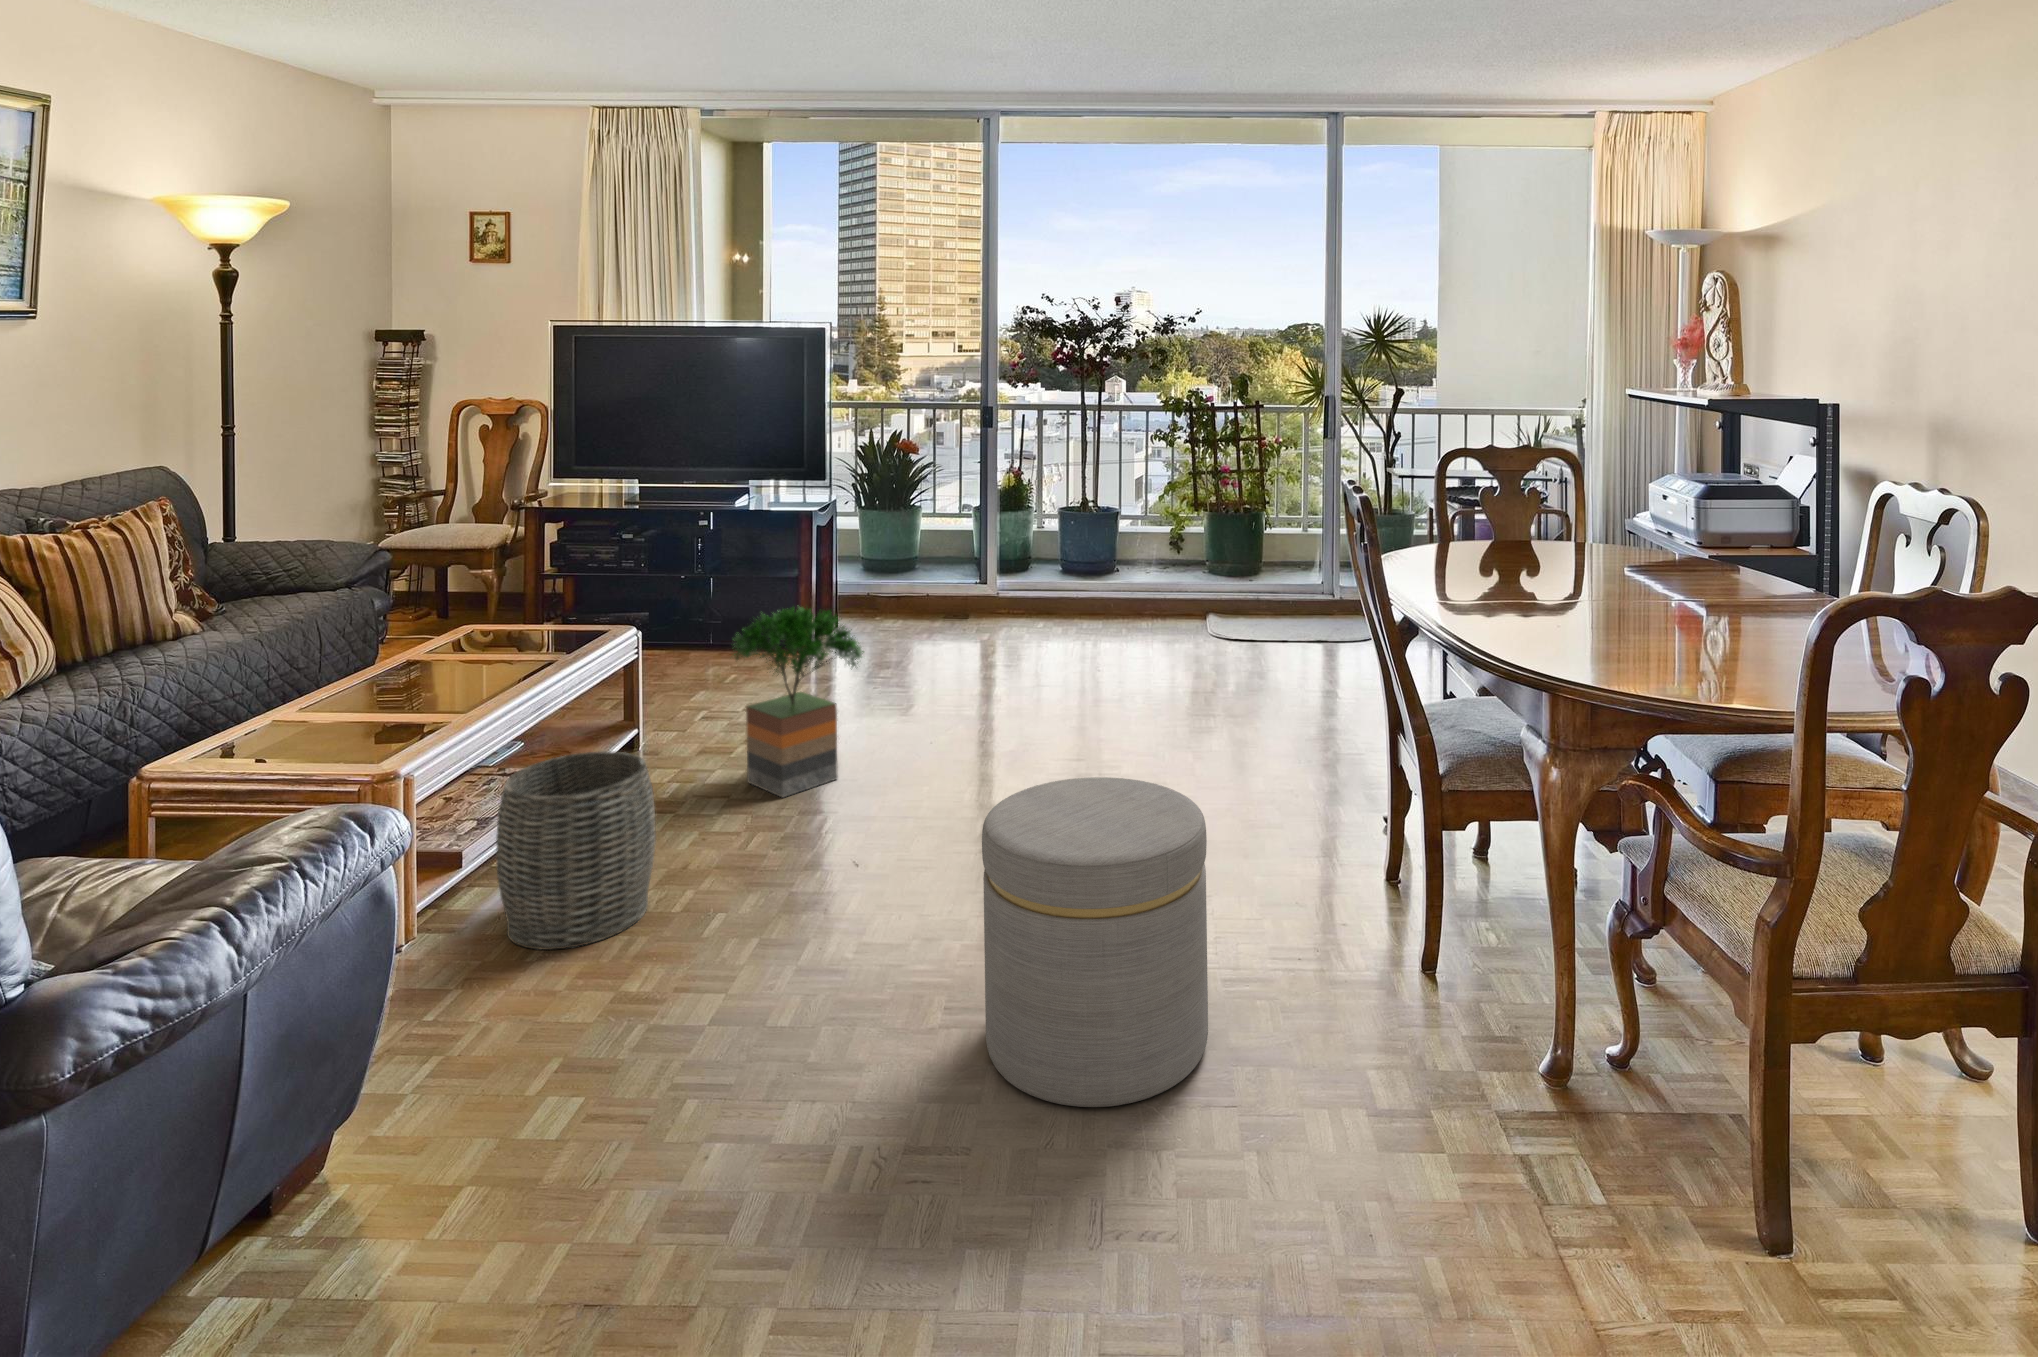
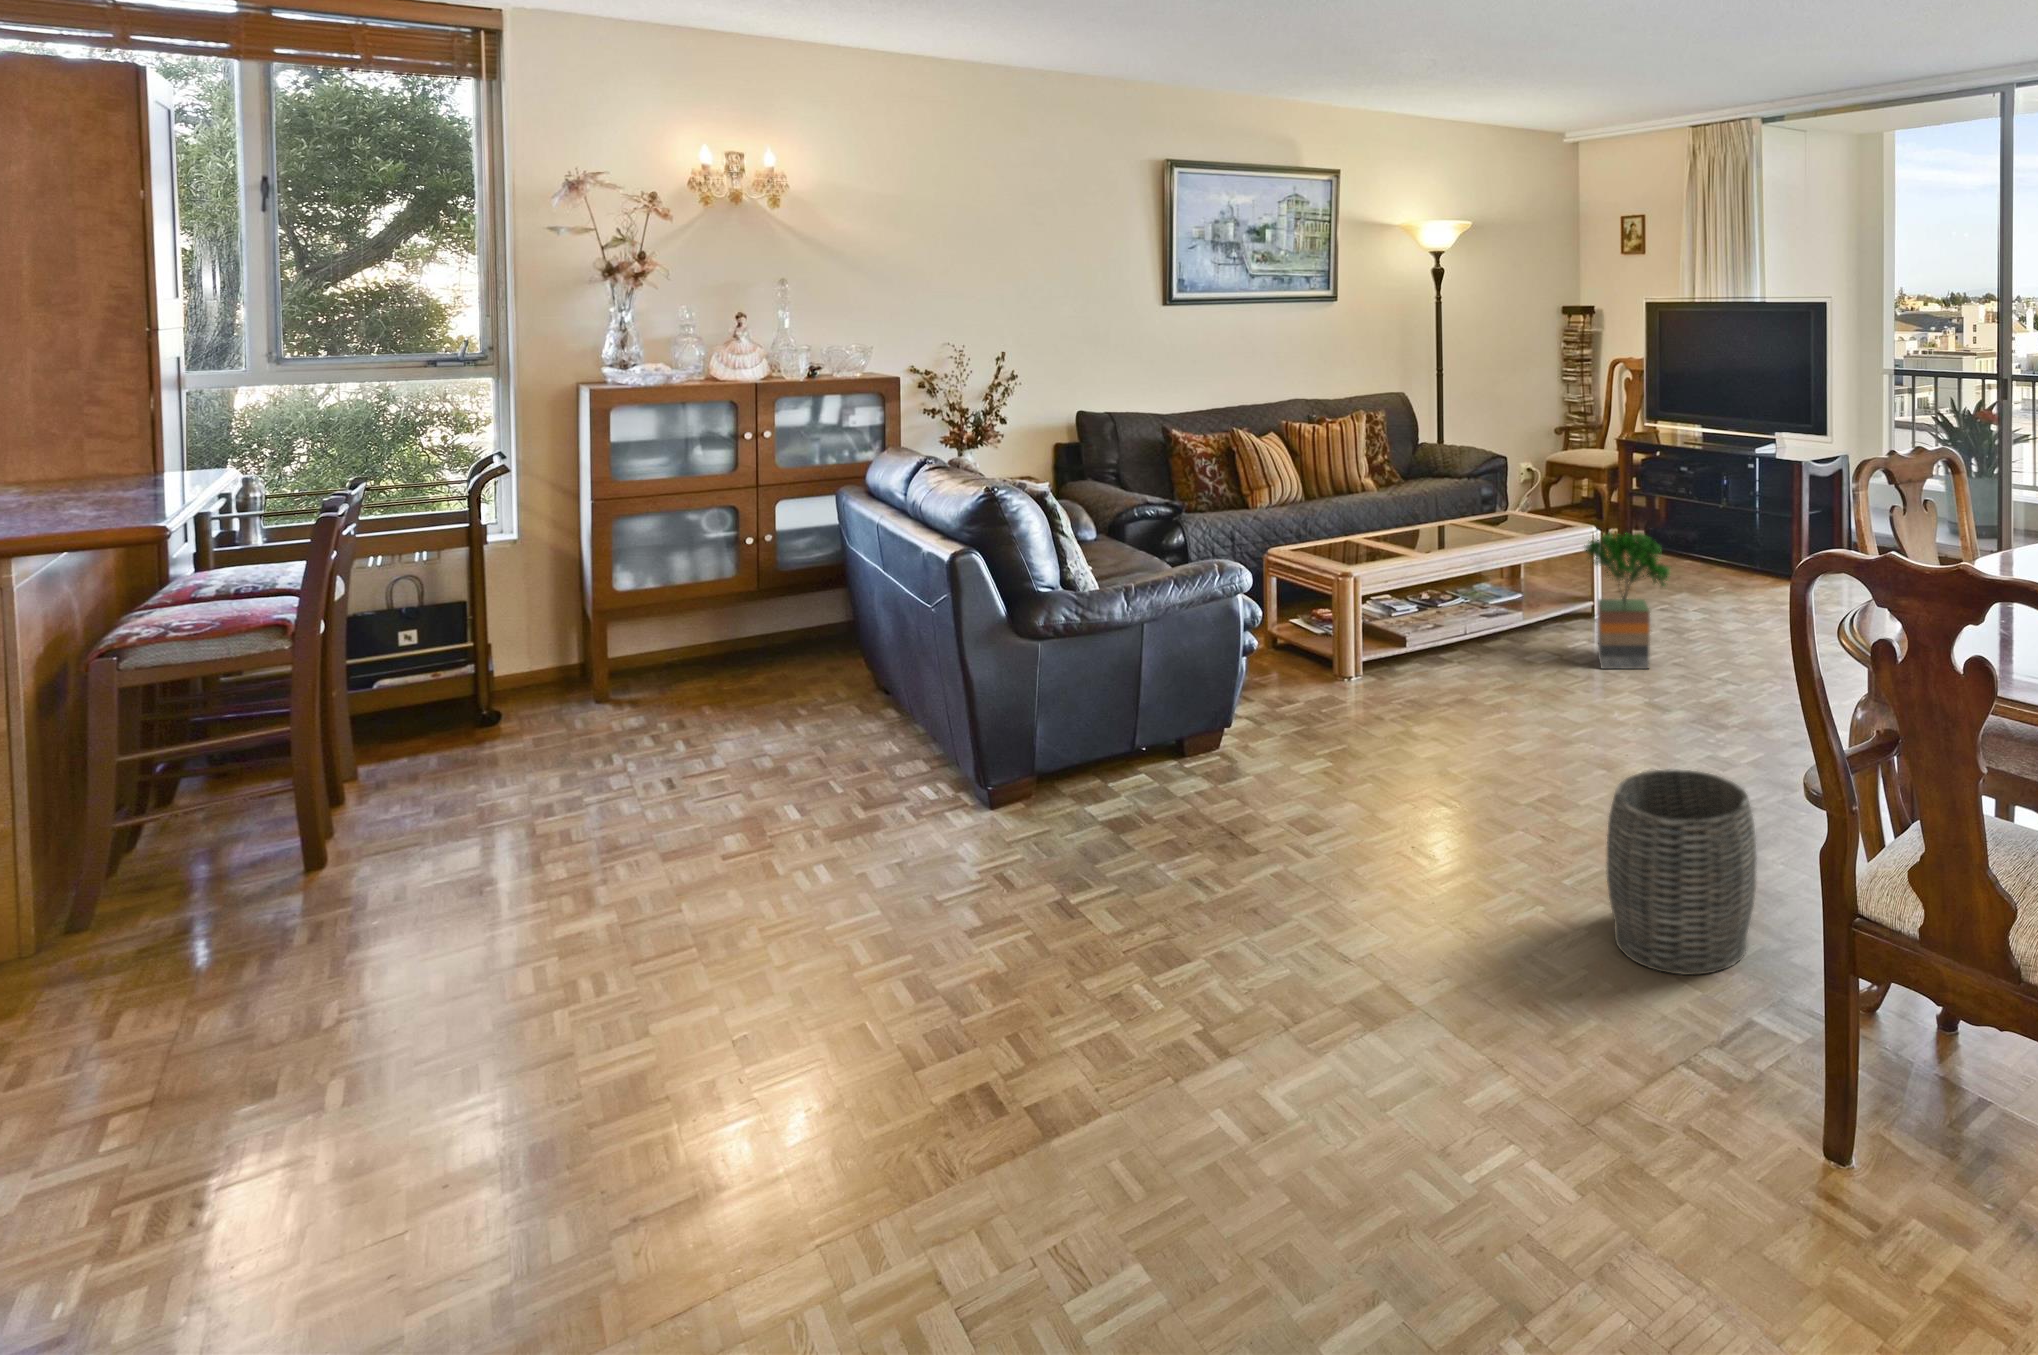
woven basket: present [496,751,656,950] -> present [1606,769,1757,975]
ottoman: present [982,777,1208,1107] -> none [1457,659,1611,867]

